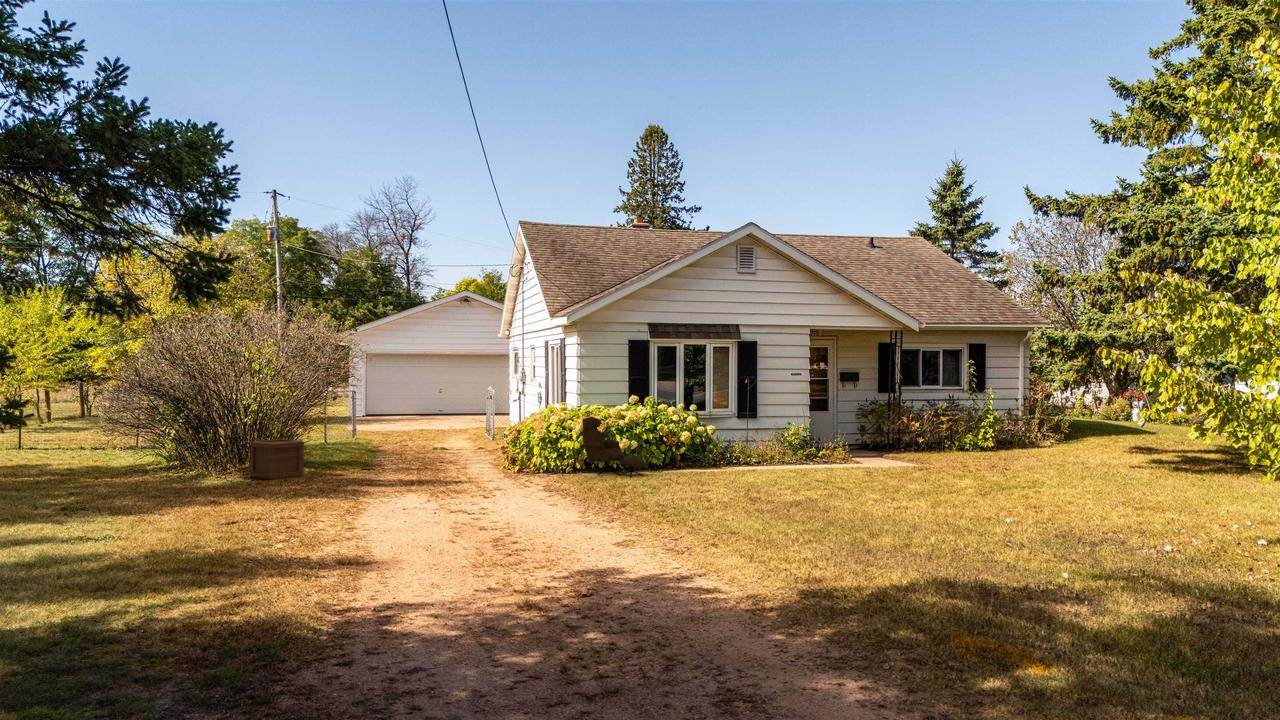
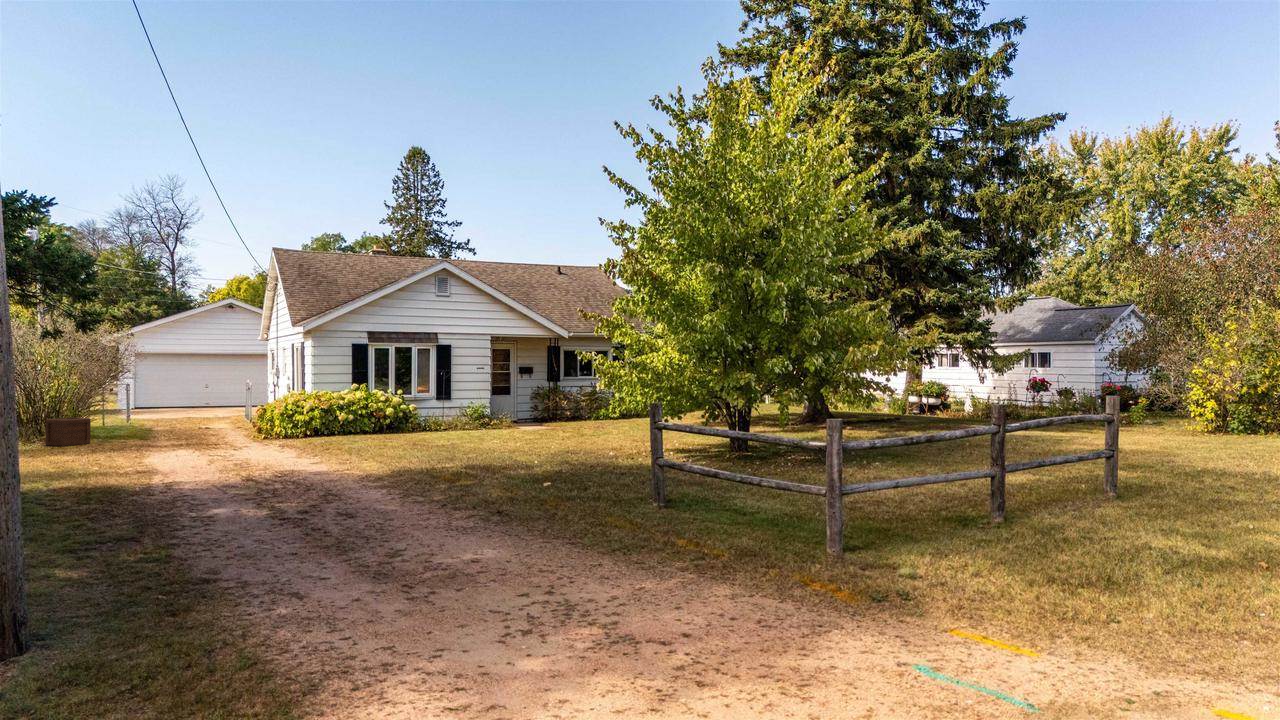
lounge chair: present [582,417,646,477] -> none [311,398,358,438]

